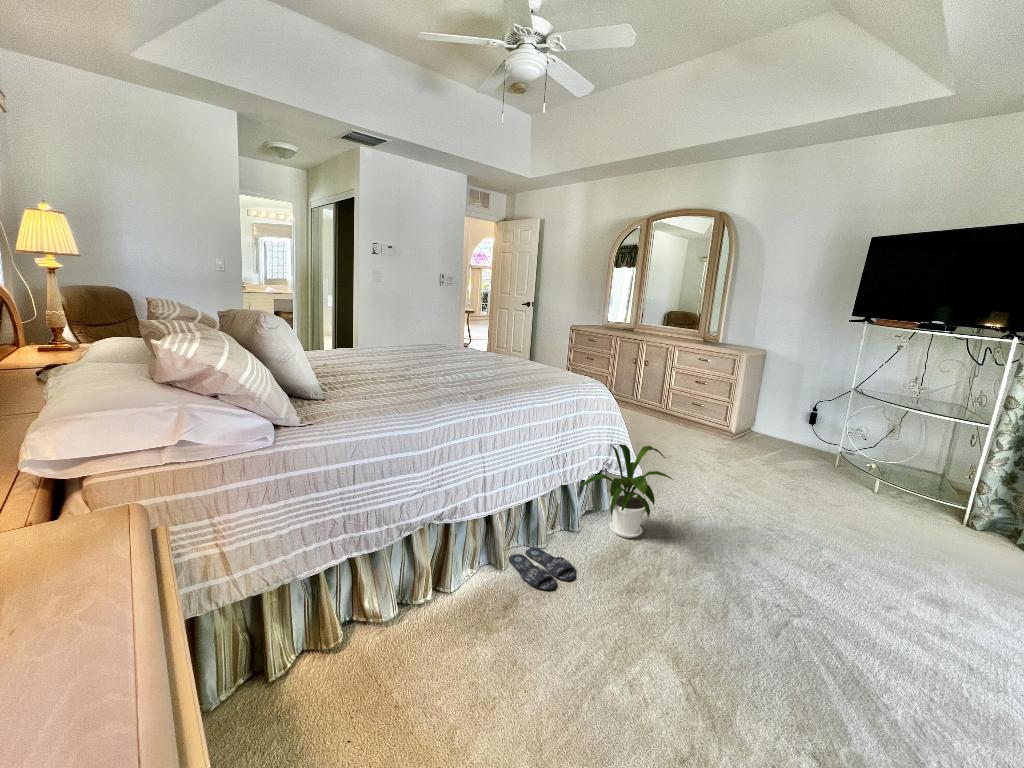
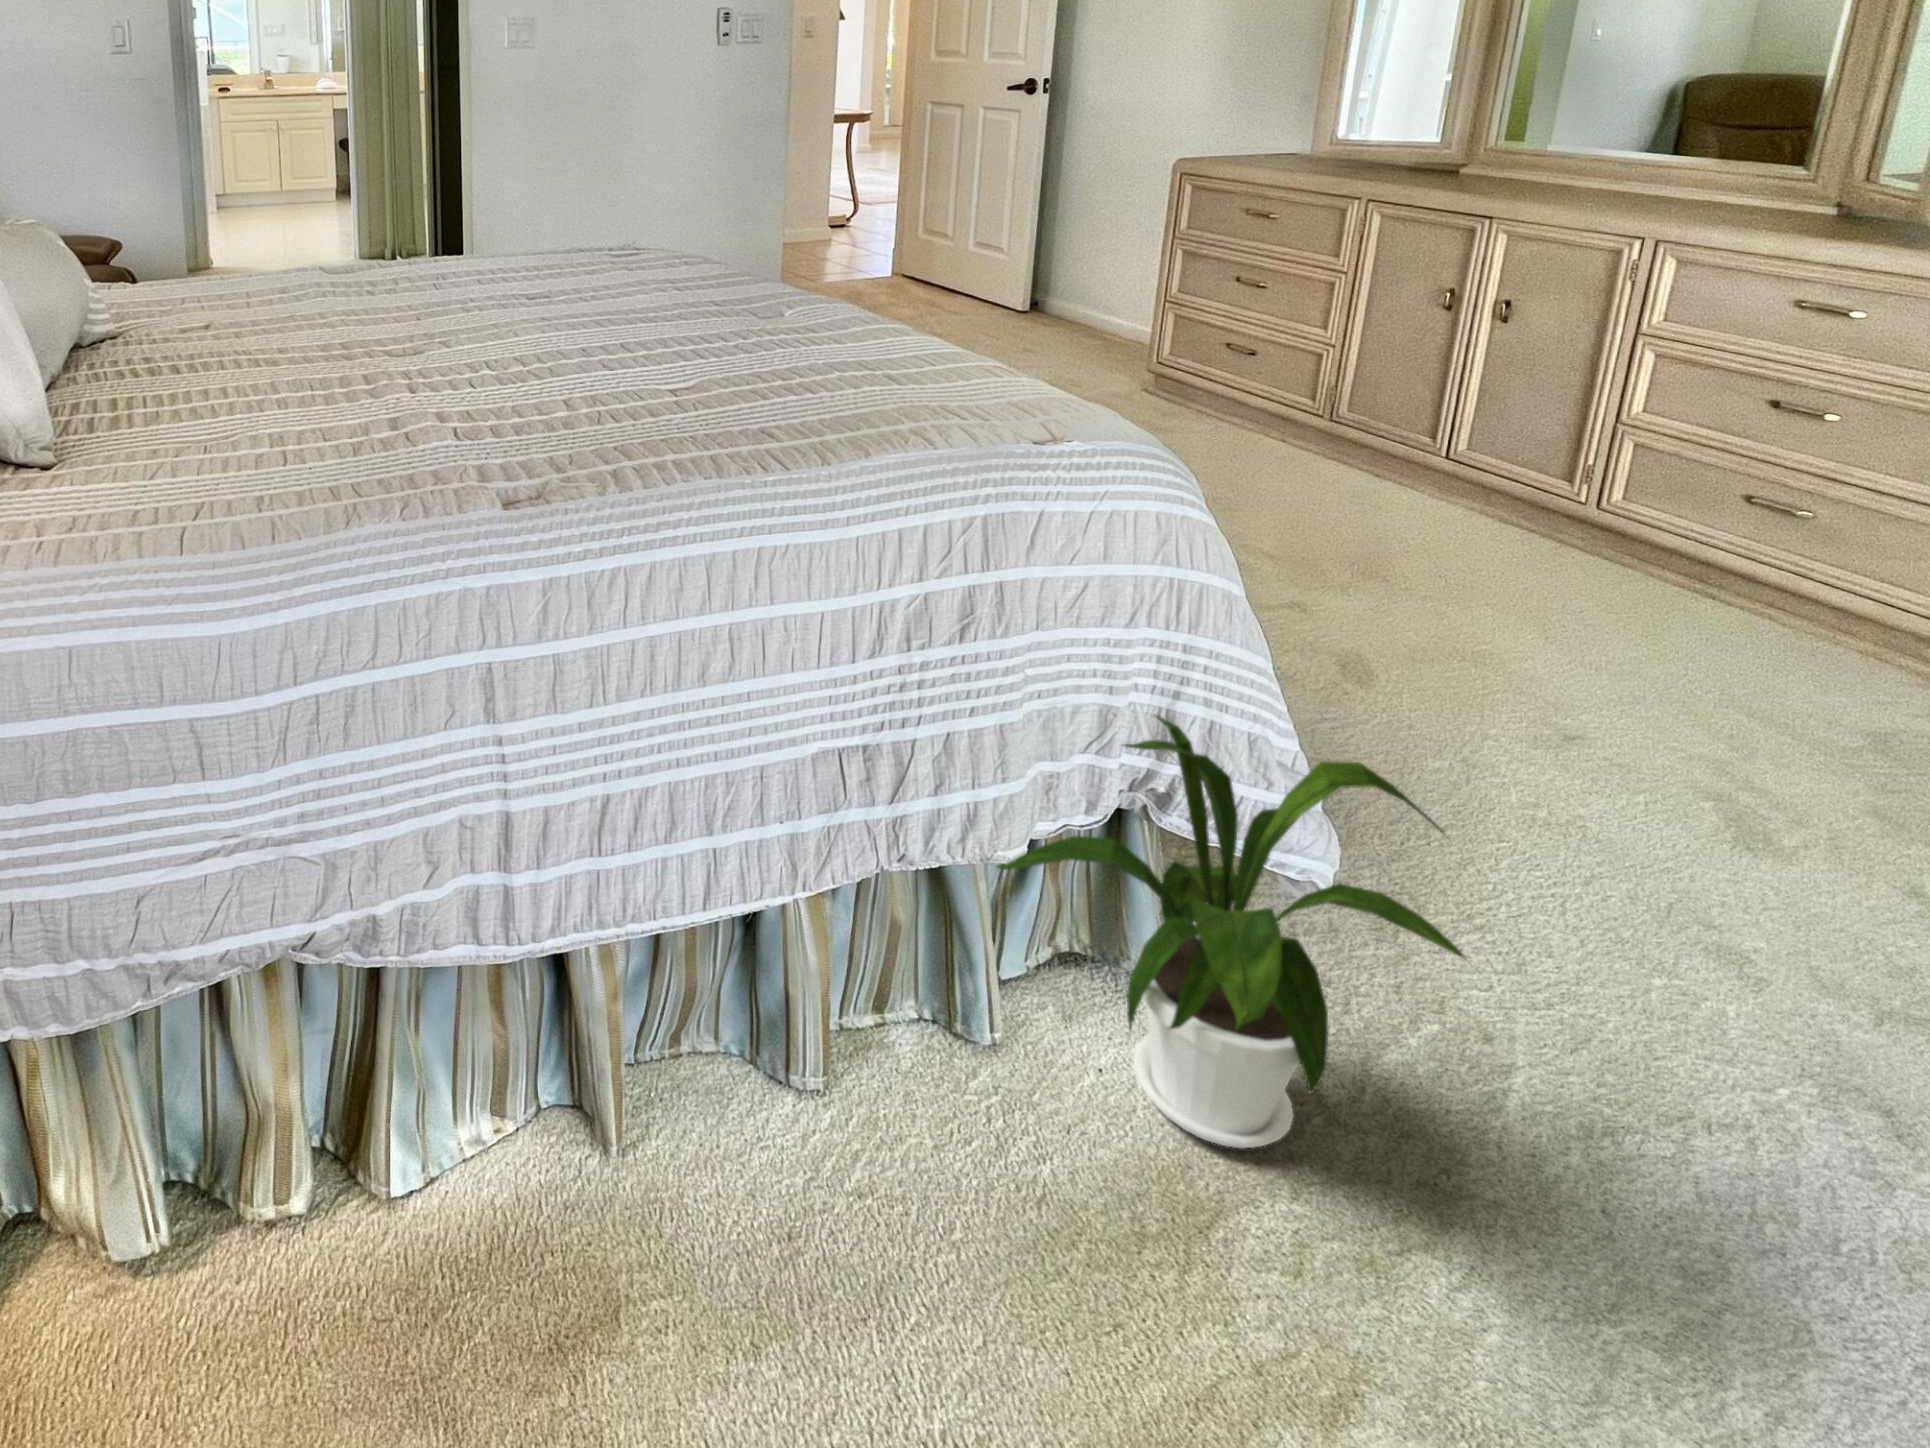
slippers: present [509,548,575,590] -> none [644,1072,881,1320]

